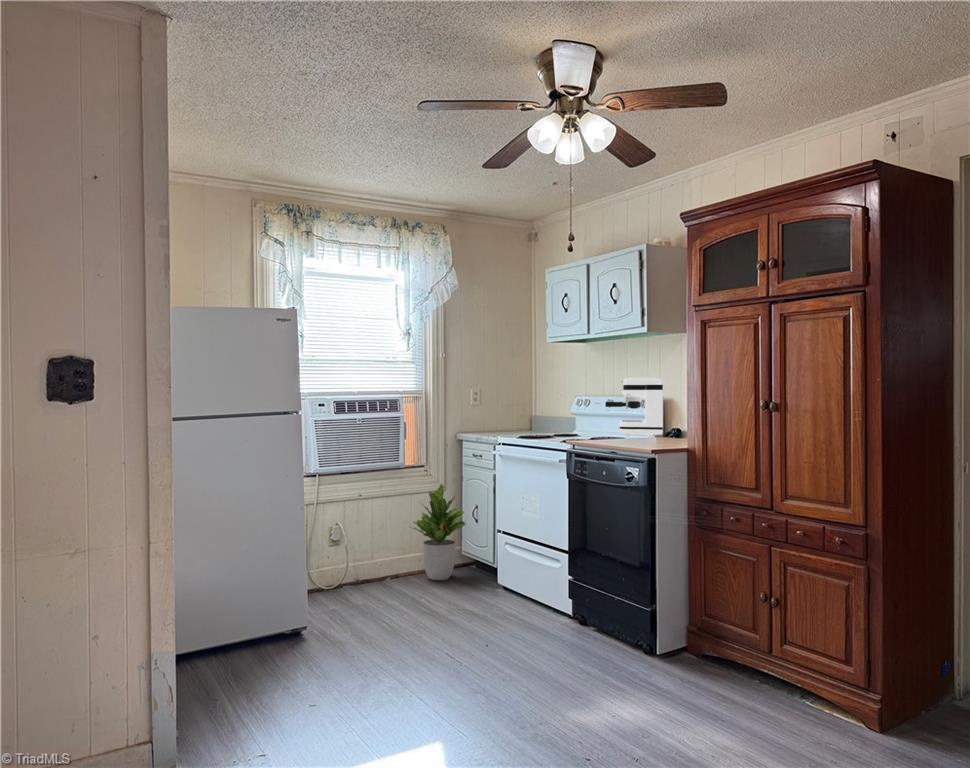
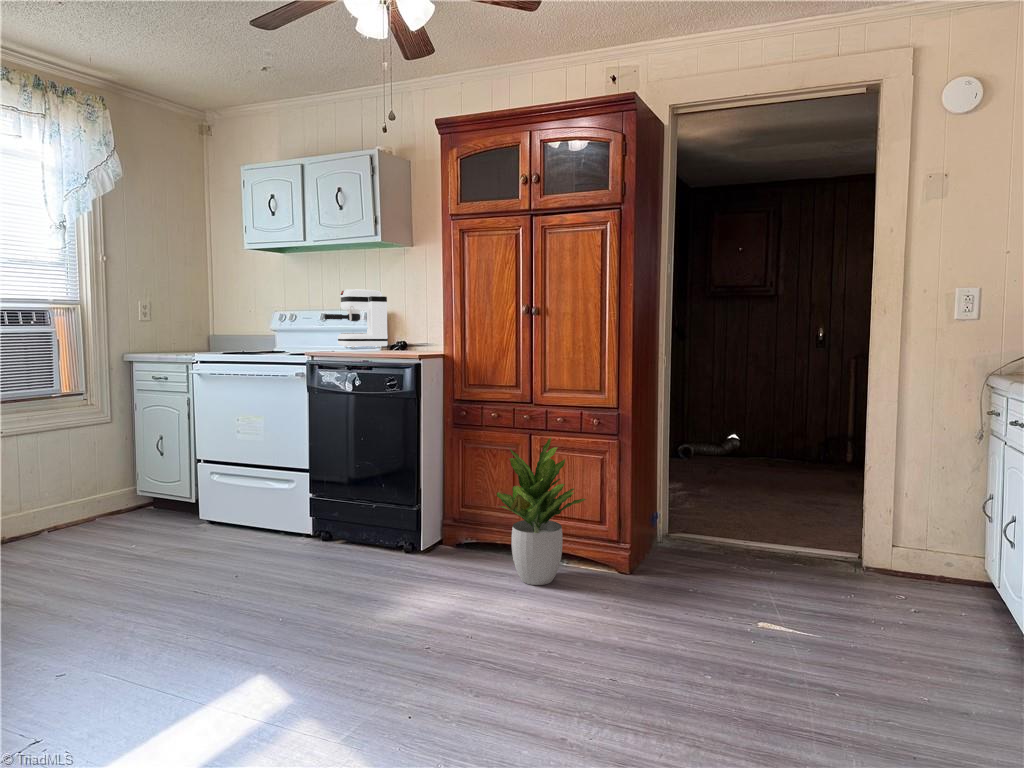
potted plant: present [413,484,466,580] -> present [497,438,586,585]

